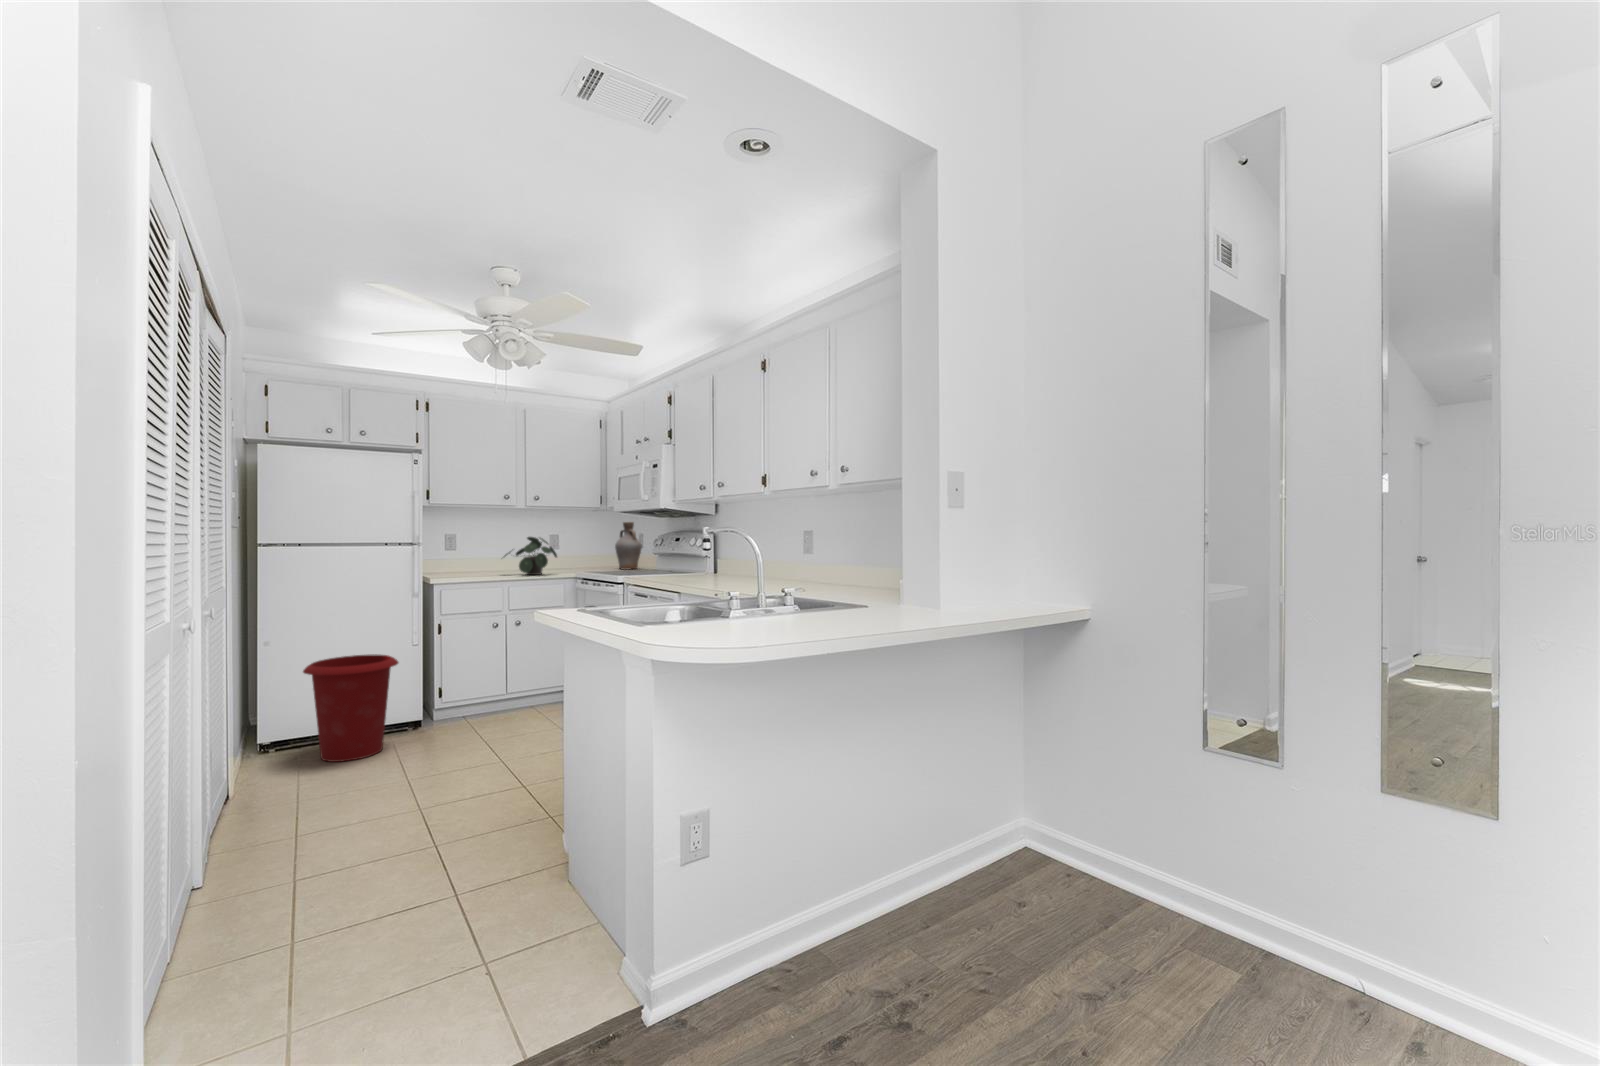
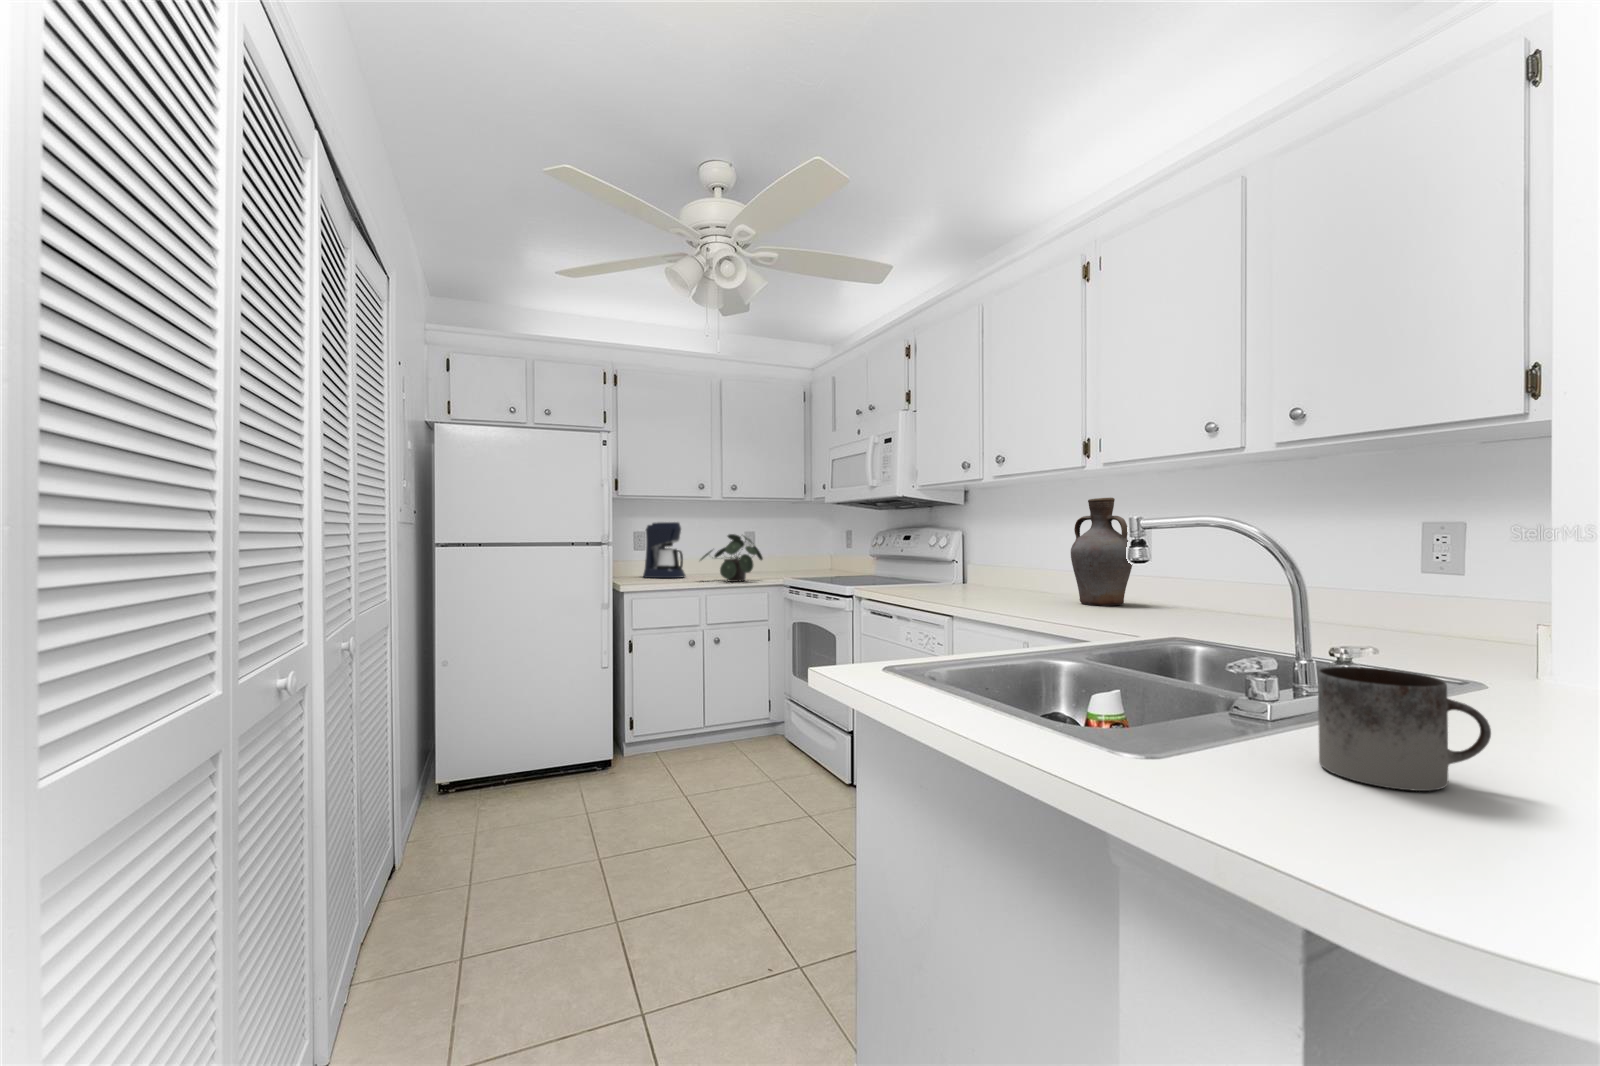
vase: present [615,522,642,570] -> present [1071,497,1132,606]
coffee maker: none [452,526,492,573] -> present [643,522,686,578]
mug: none [707,597,756,638] -> present [1318,667,1491,791]
waste bin: present [303,654,398,762] -> none [481,679,587,817]

